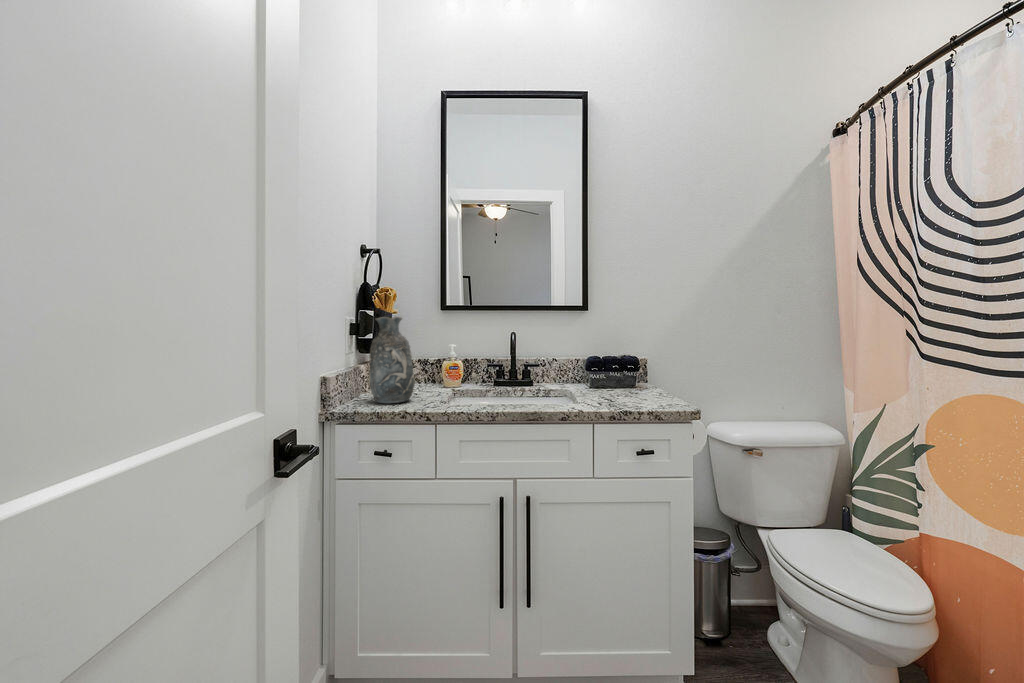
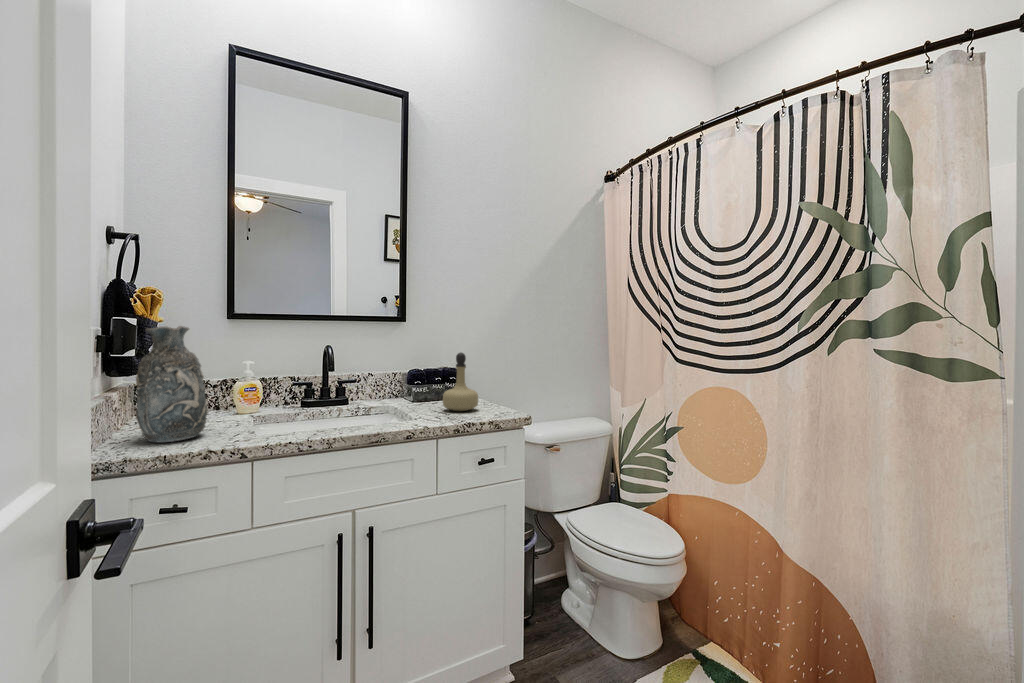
perfume bottle: none [613,341,650,400] -> present [443,353,478,411]

